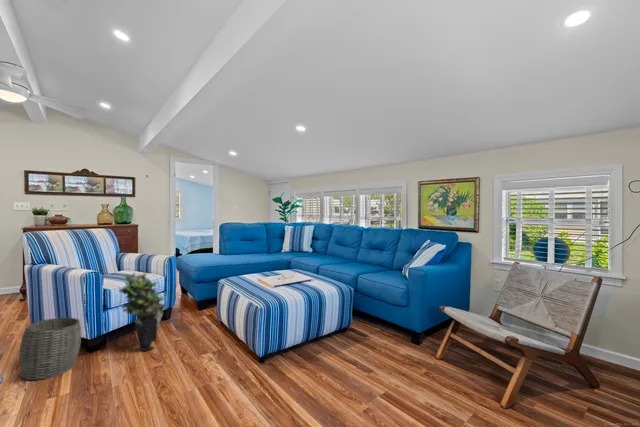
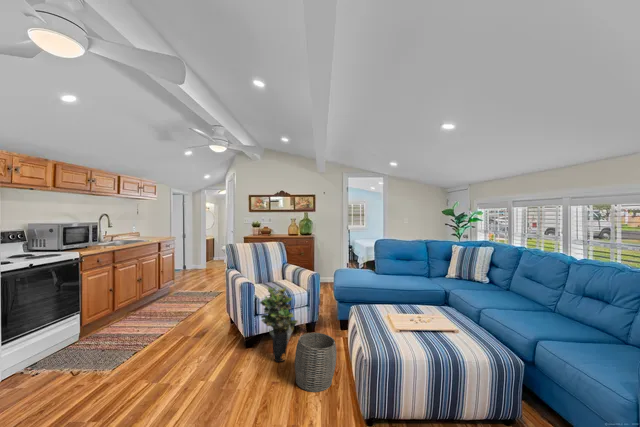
woven basket: present [19,318,81,380] -> present [295,333,336,392]

